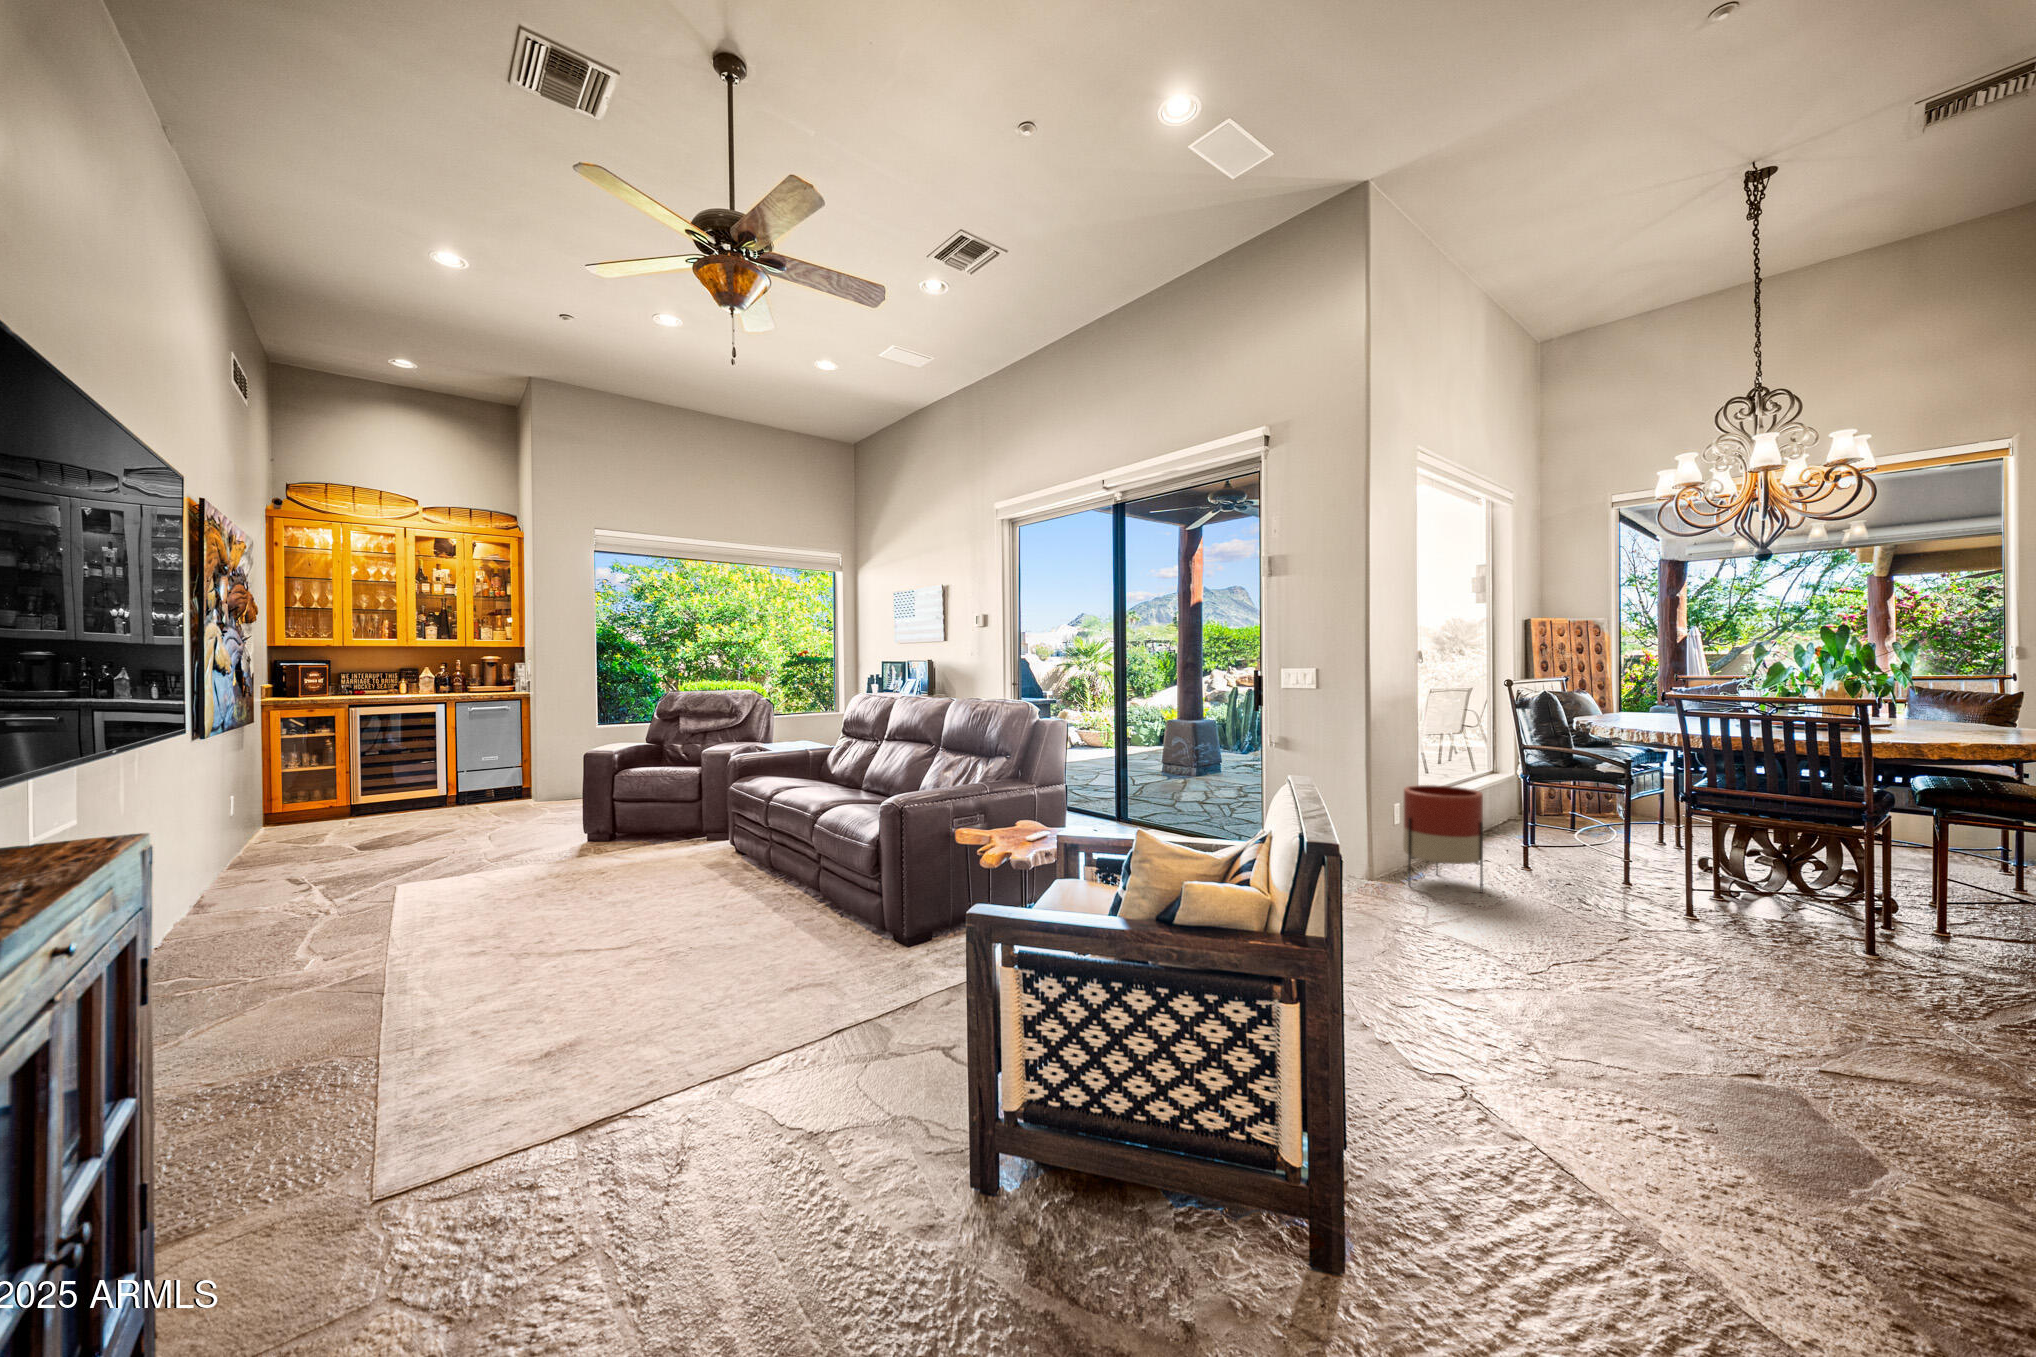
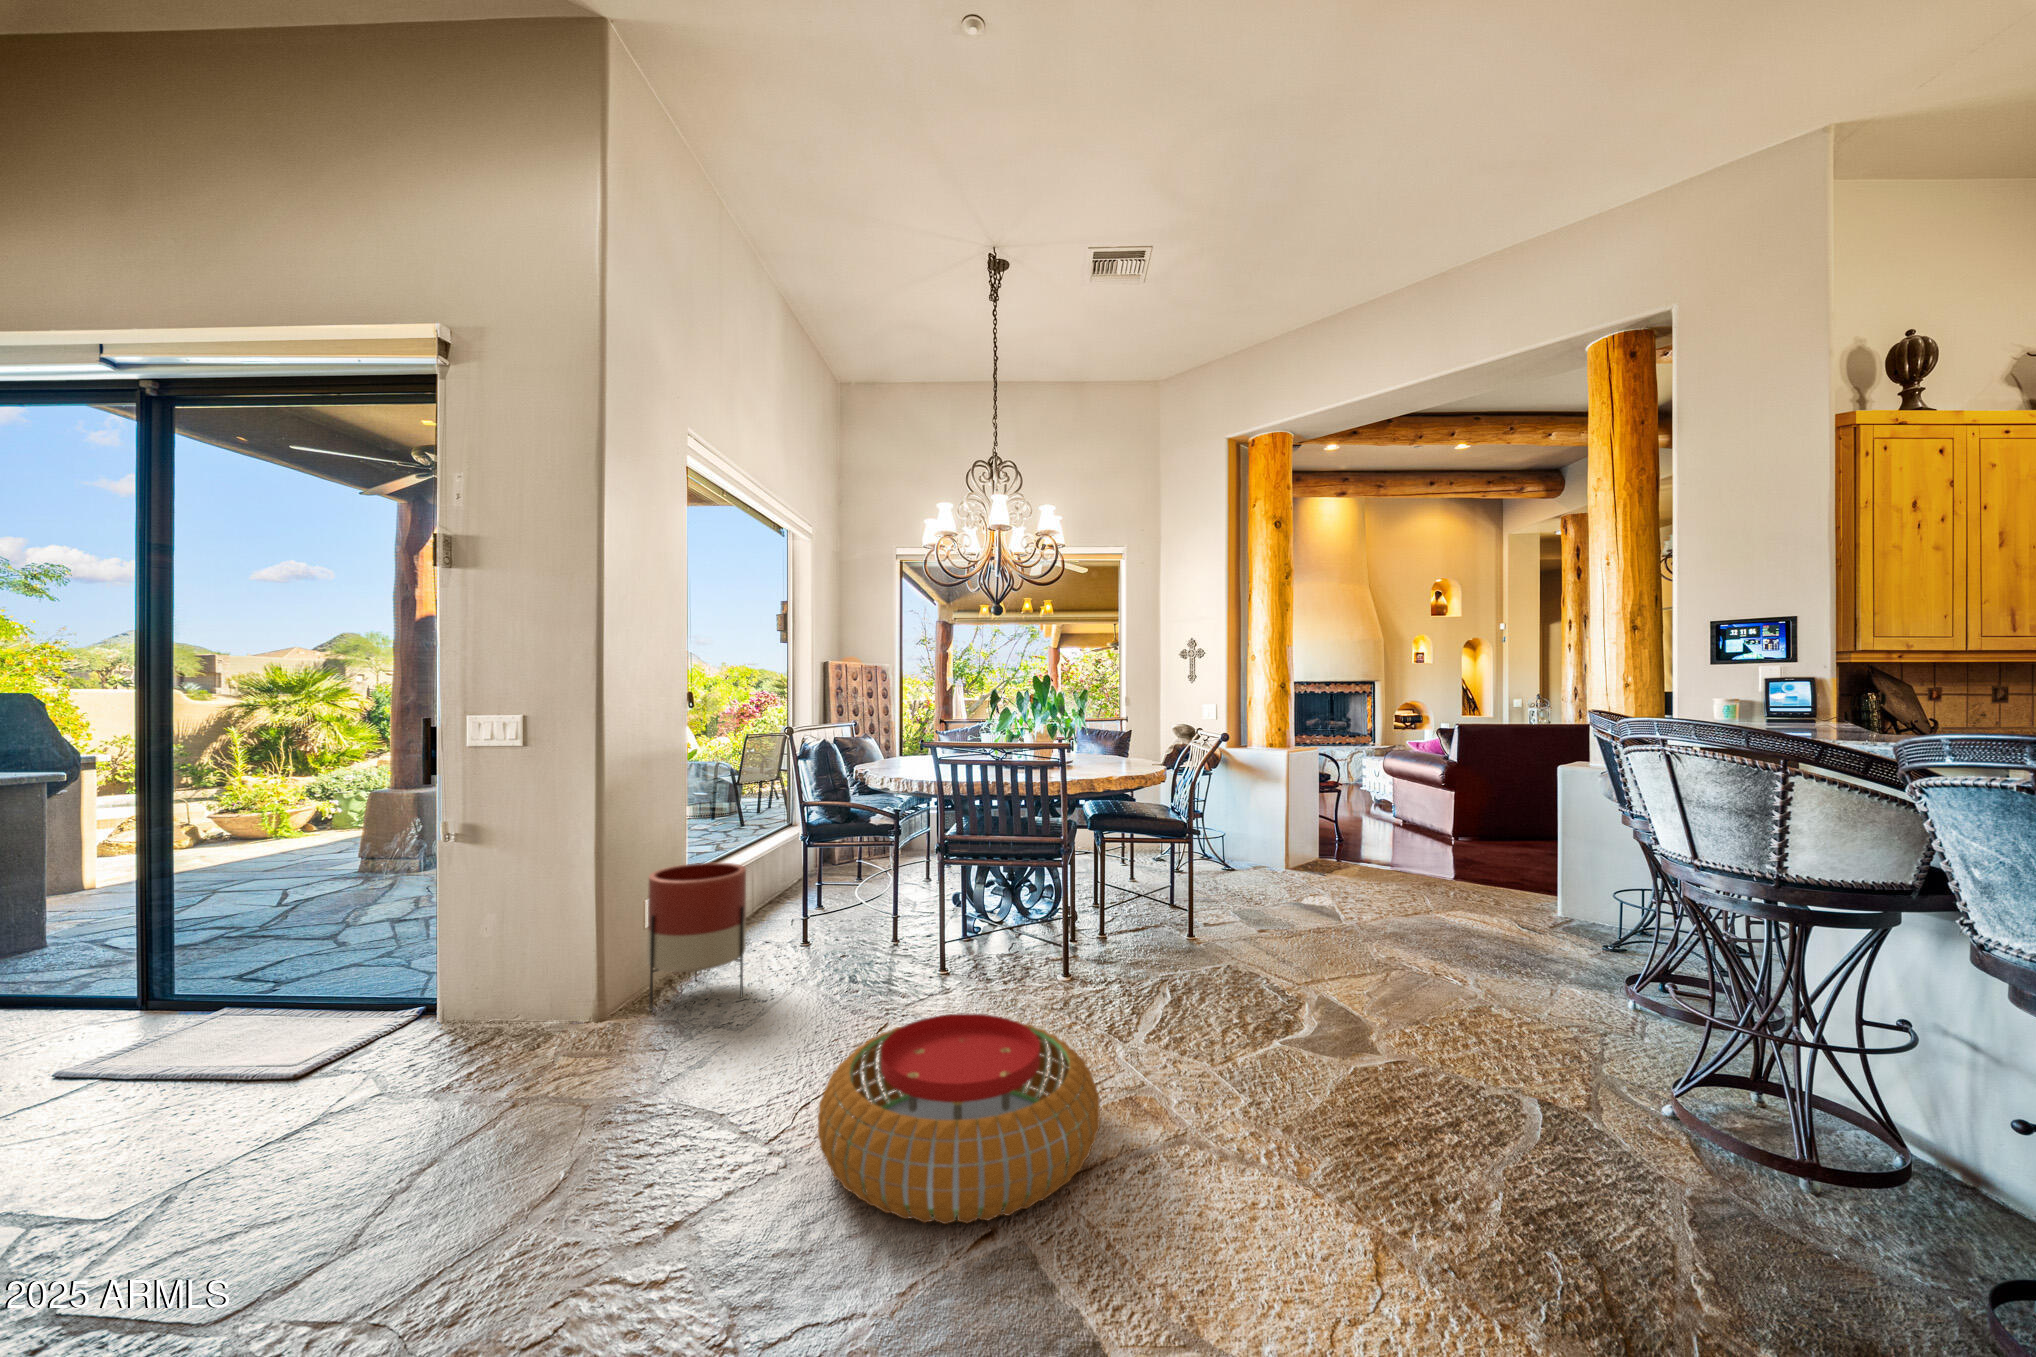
pouf: none [1585,923,1902,1078] -> present [818,1013,1100,1224]

